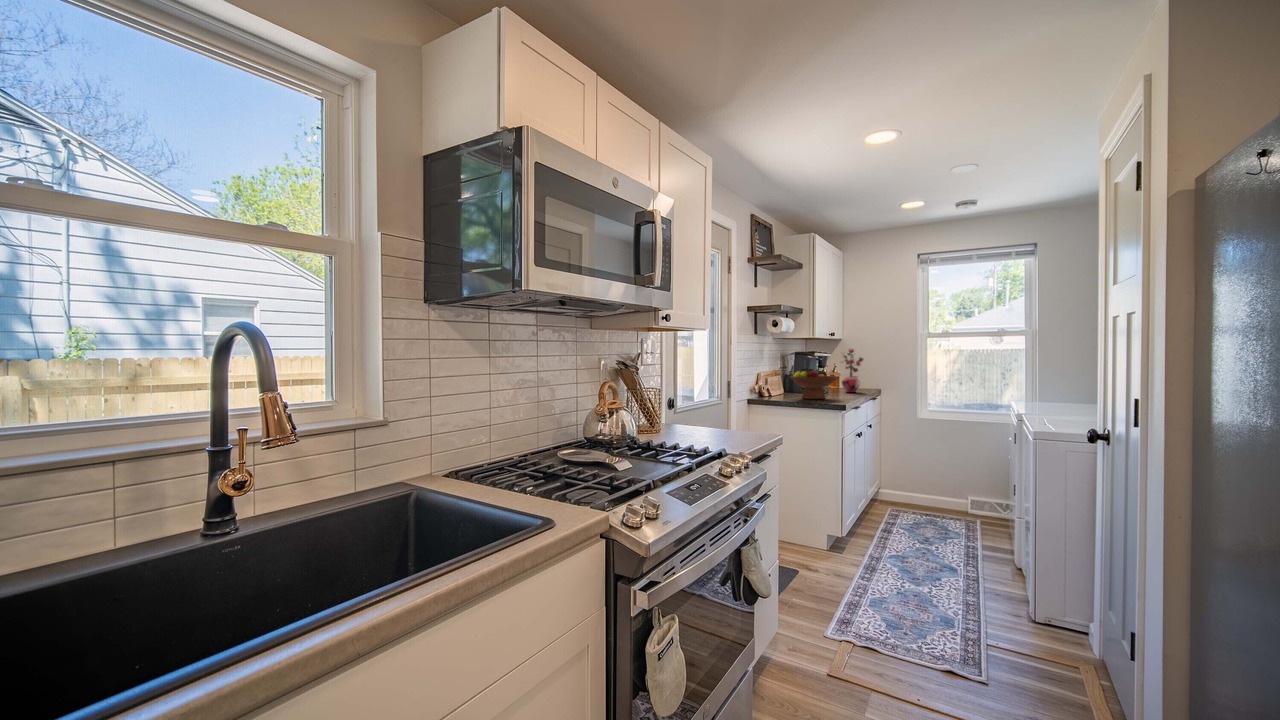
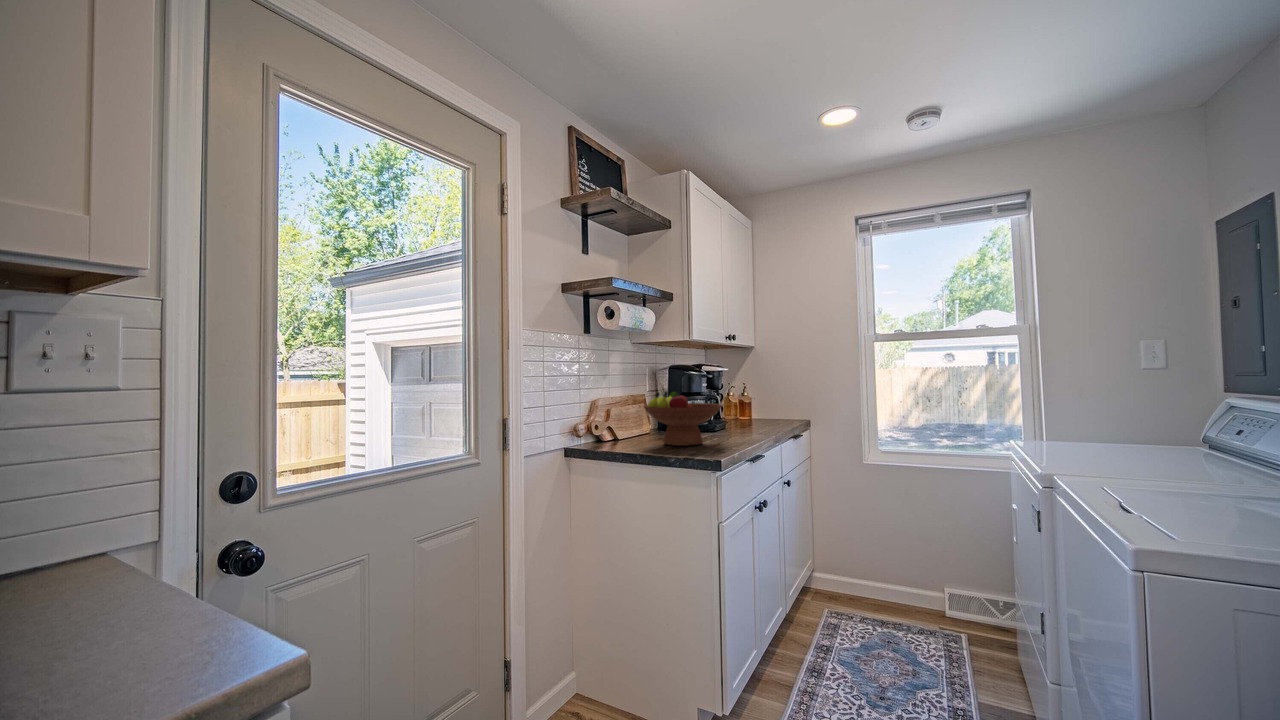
potted plant: present [842,349,863,393] -> none [738,357,779,428]

